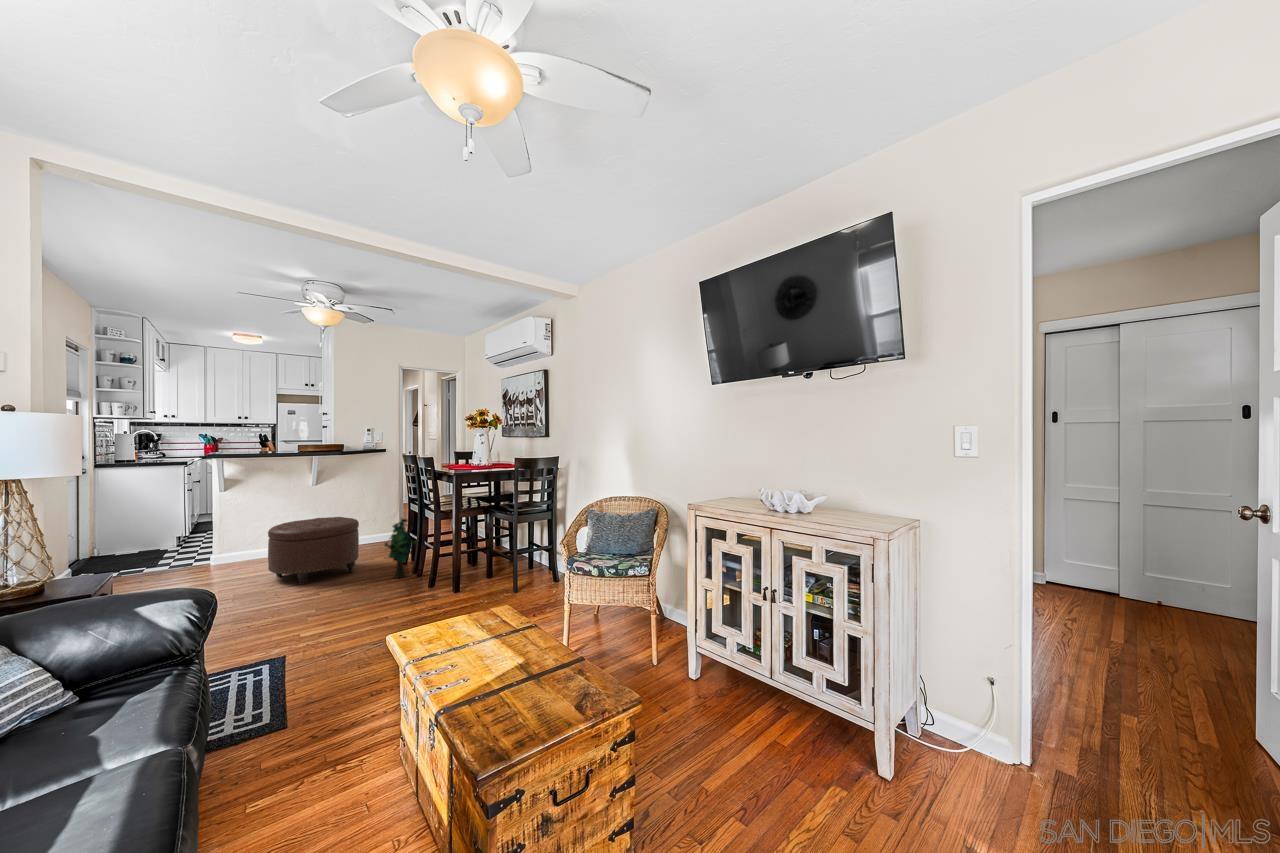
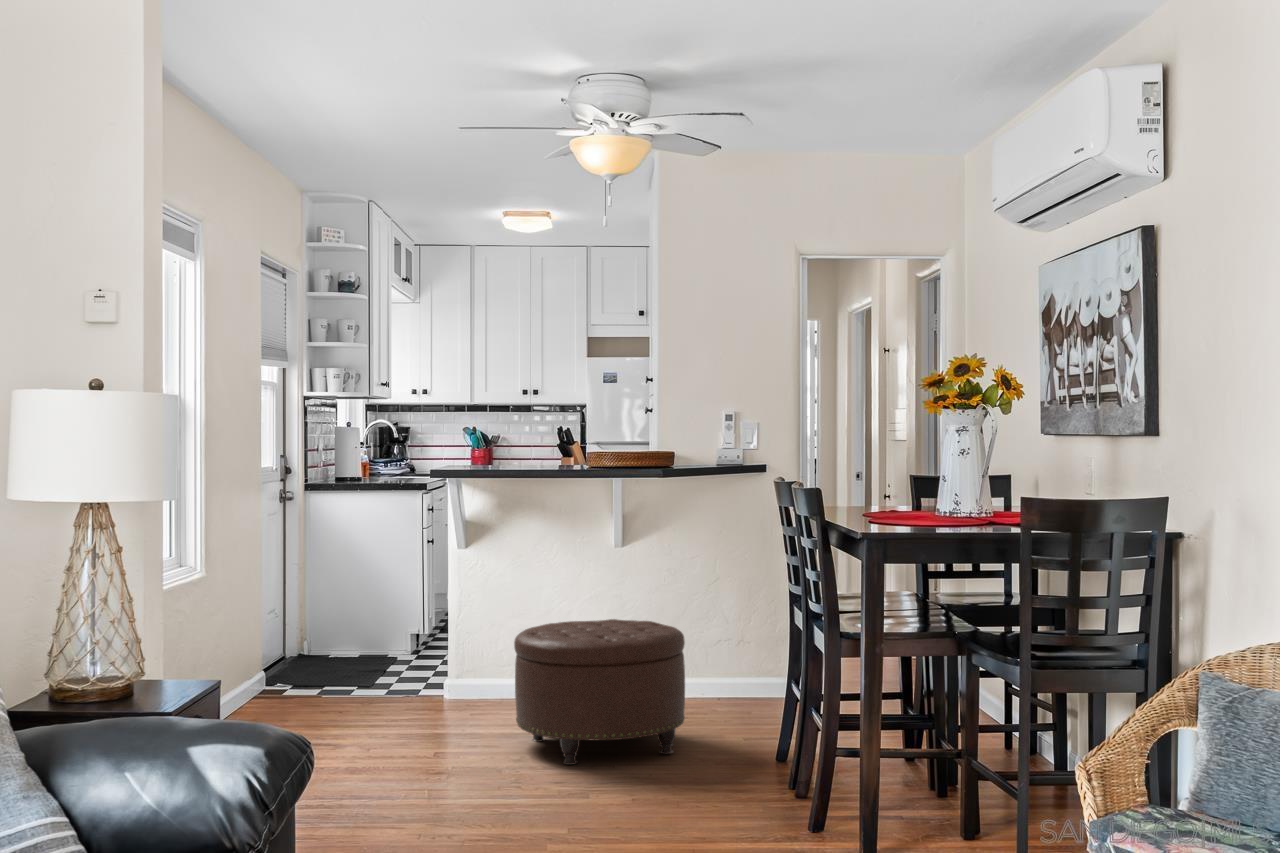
decorative plant: present [385,519,418,578] -> none [724,639,798,788]

